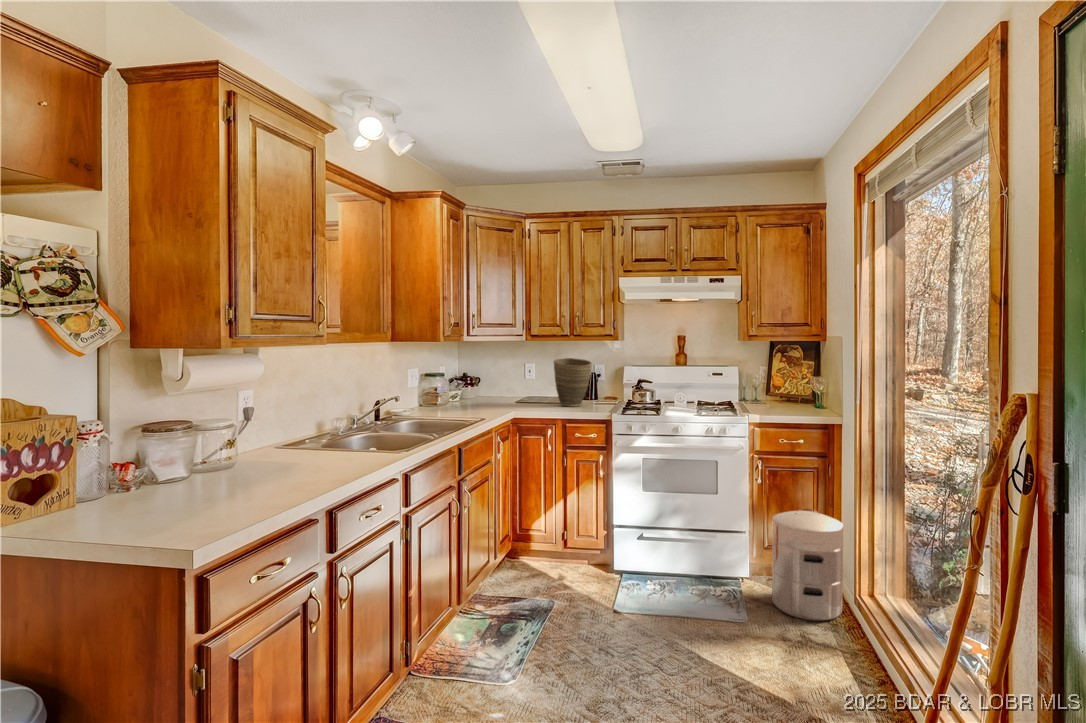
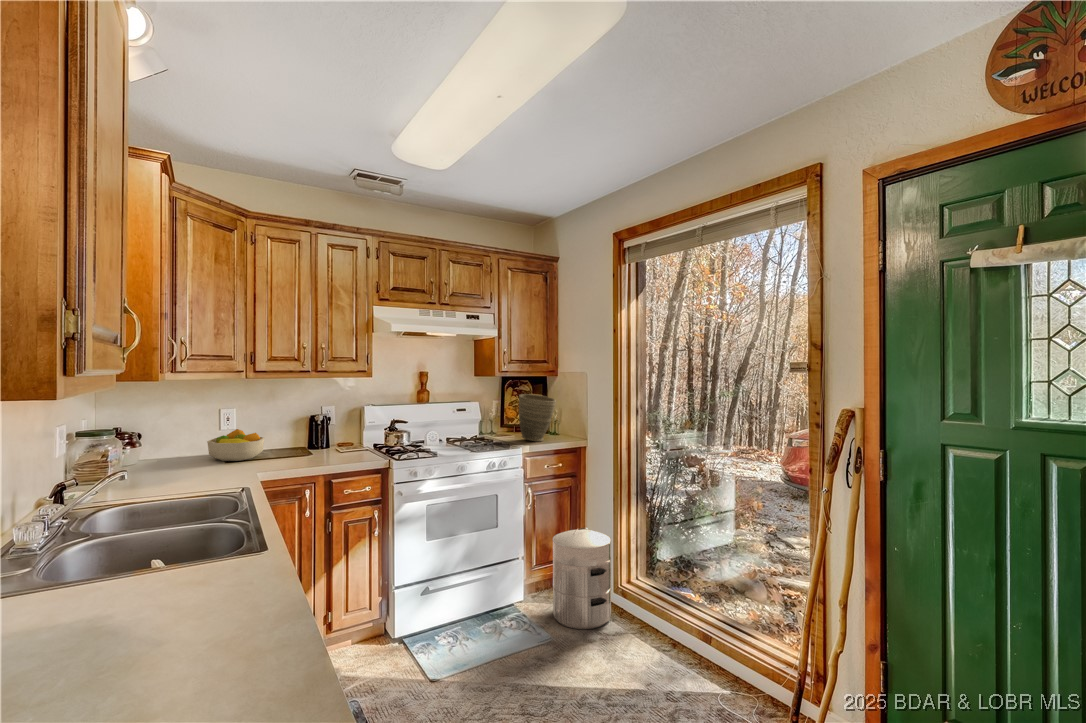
vase: present [554,358,592,407] -> present [519,394,556,441]
fruit bowl: none [496,380,534,403] -> present [207,429,265,461]

